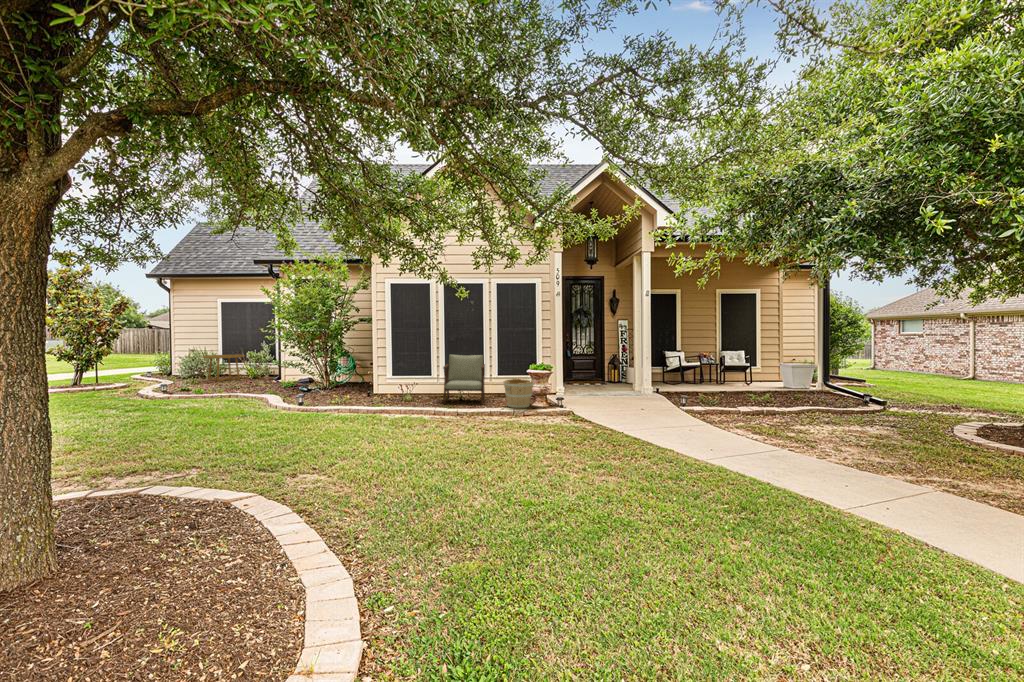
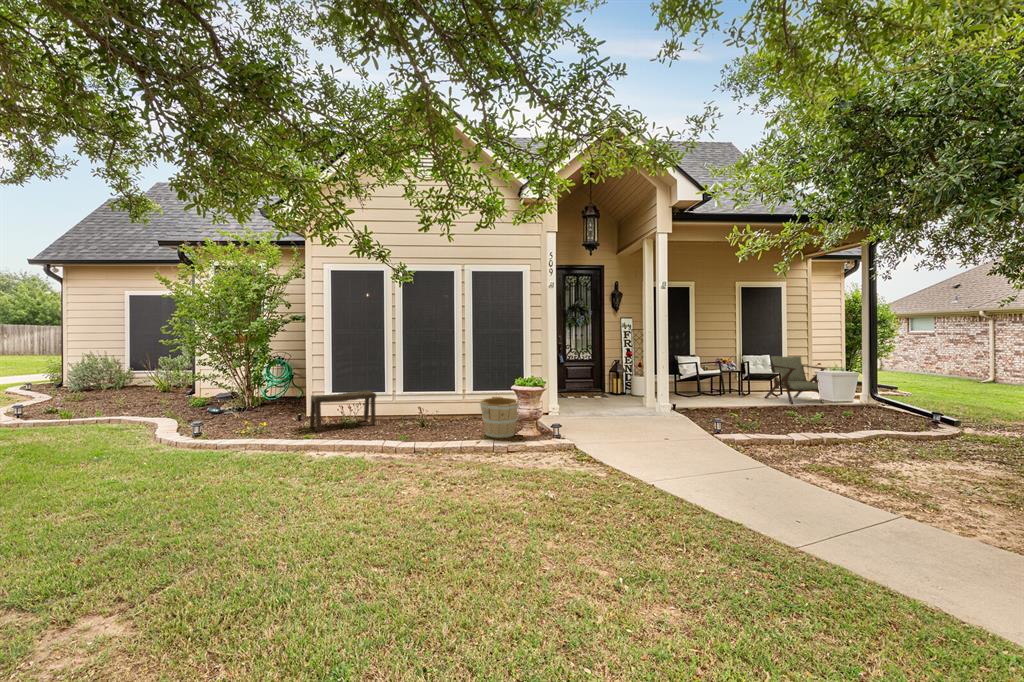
round table: present [202,355,245,382] -> none [95,361,157,397]
lounge chair: present [443,355,485,404] -> present [765,356,827,404]
bench: none [377,374,425,404] -> present [310,390,376,432]

